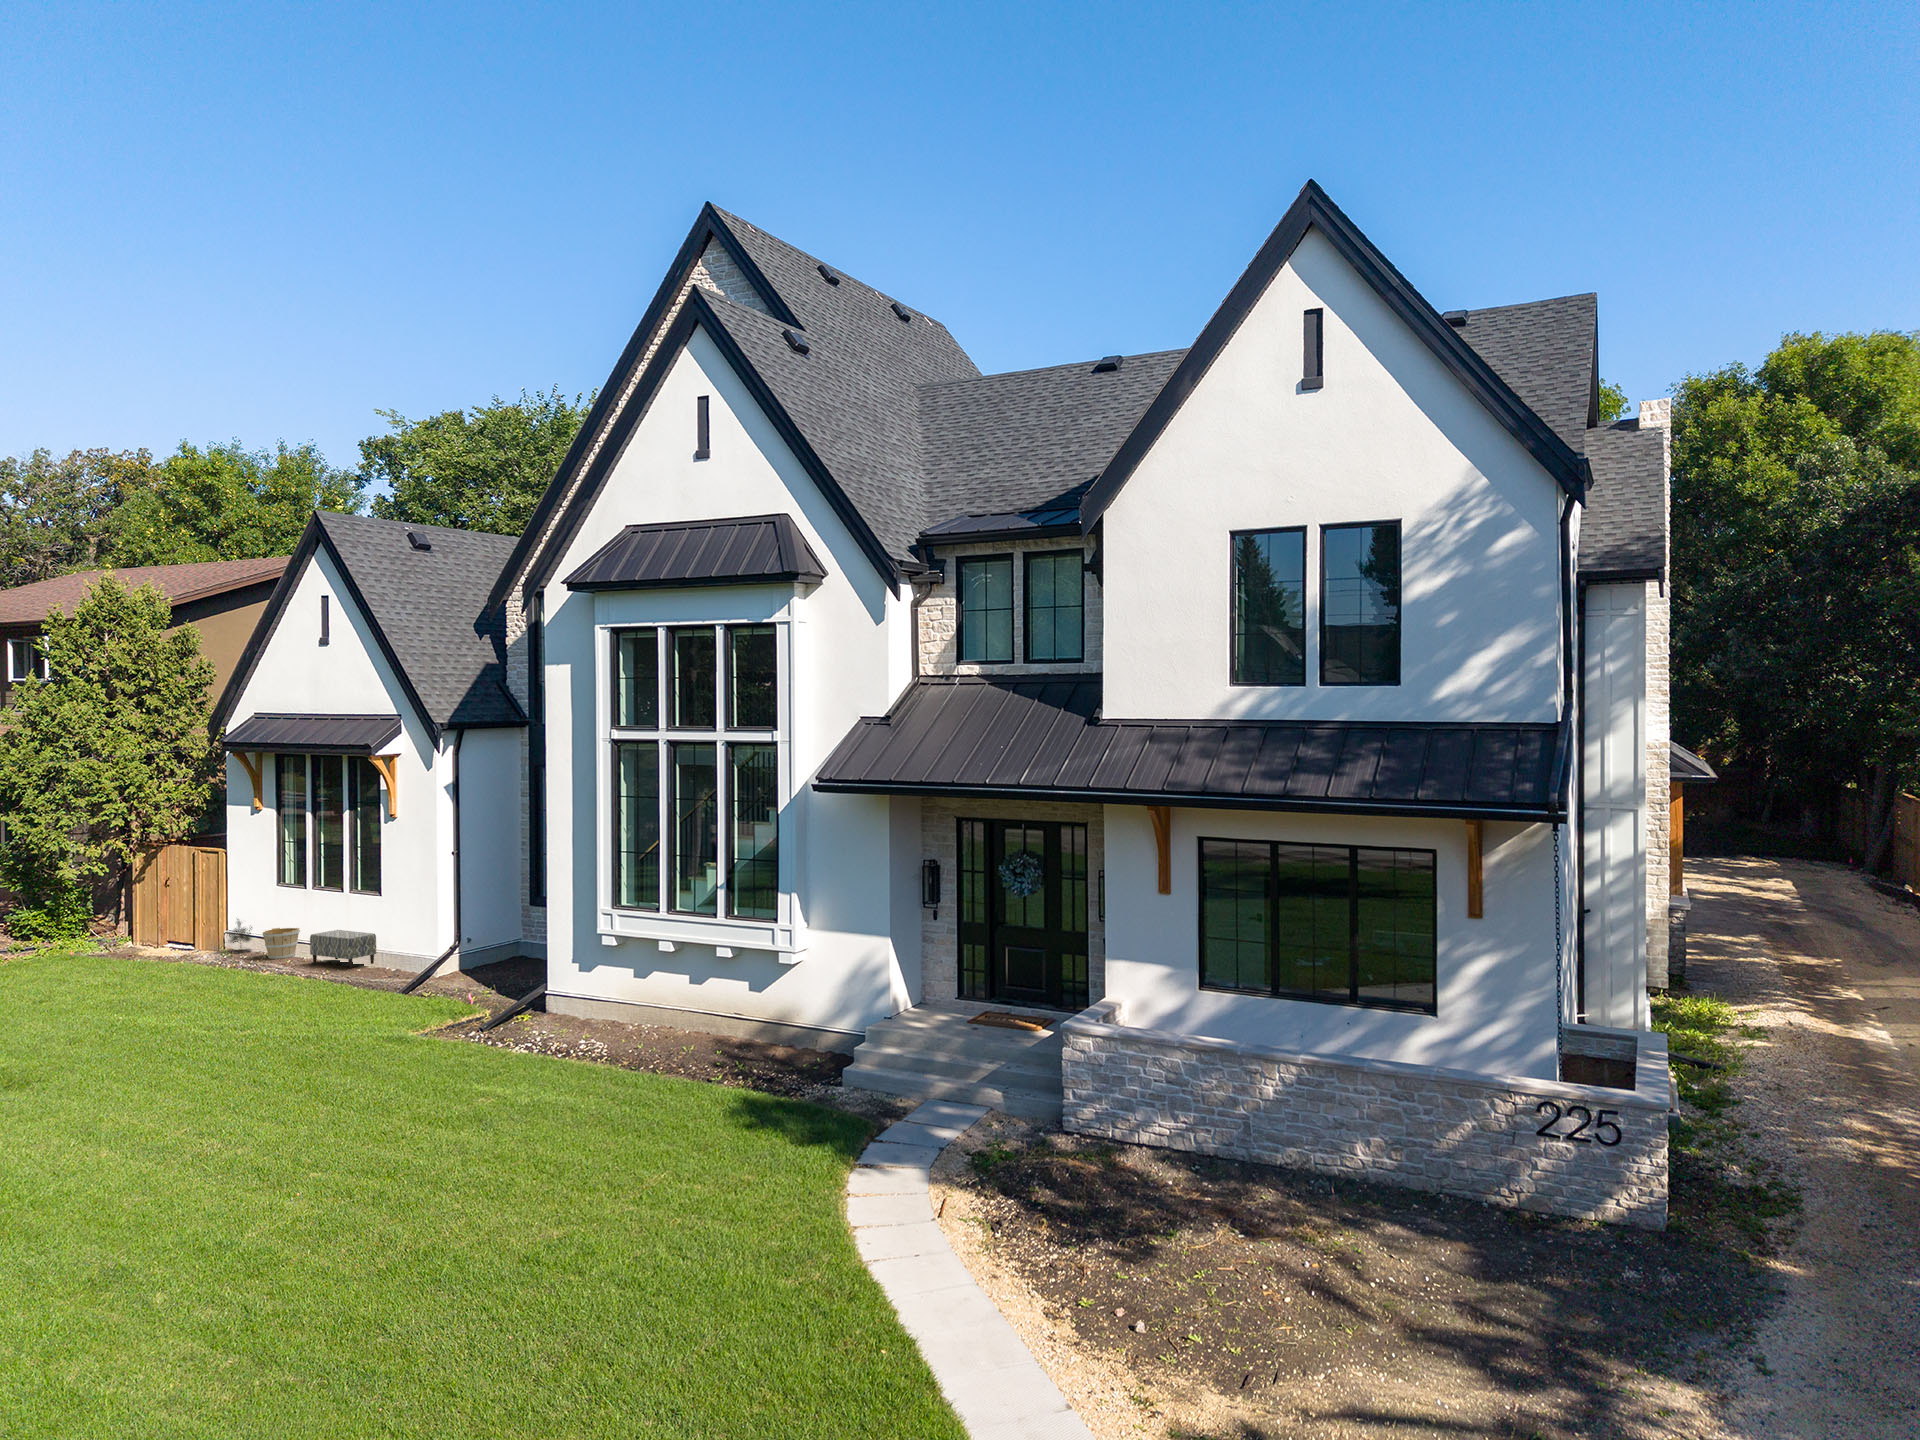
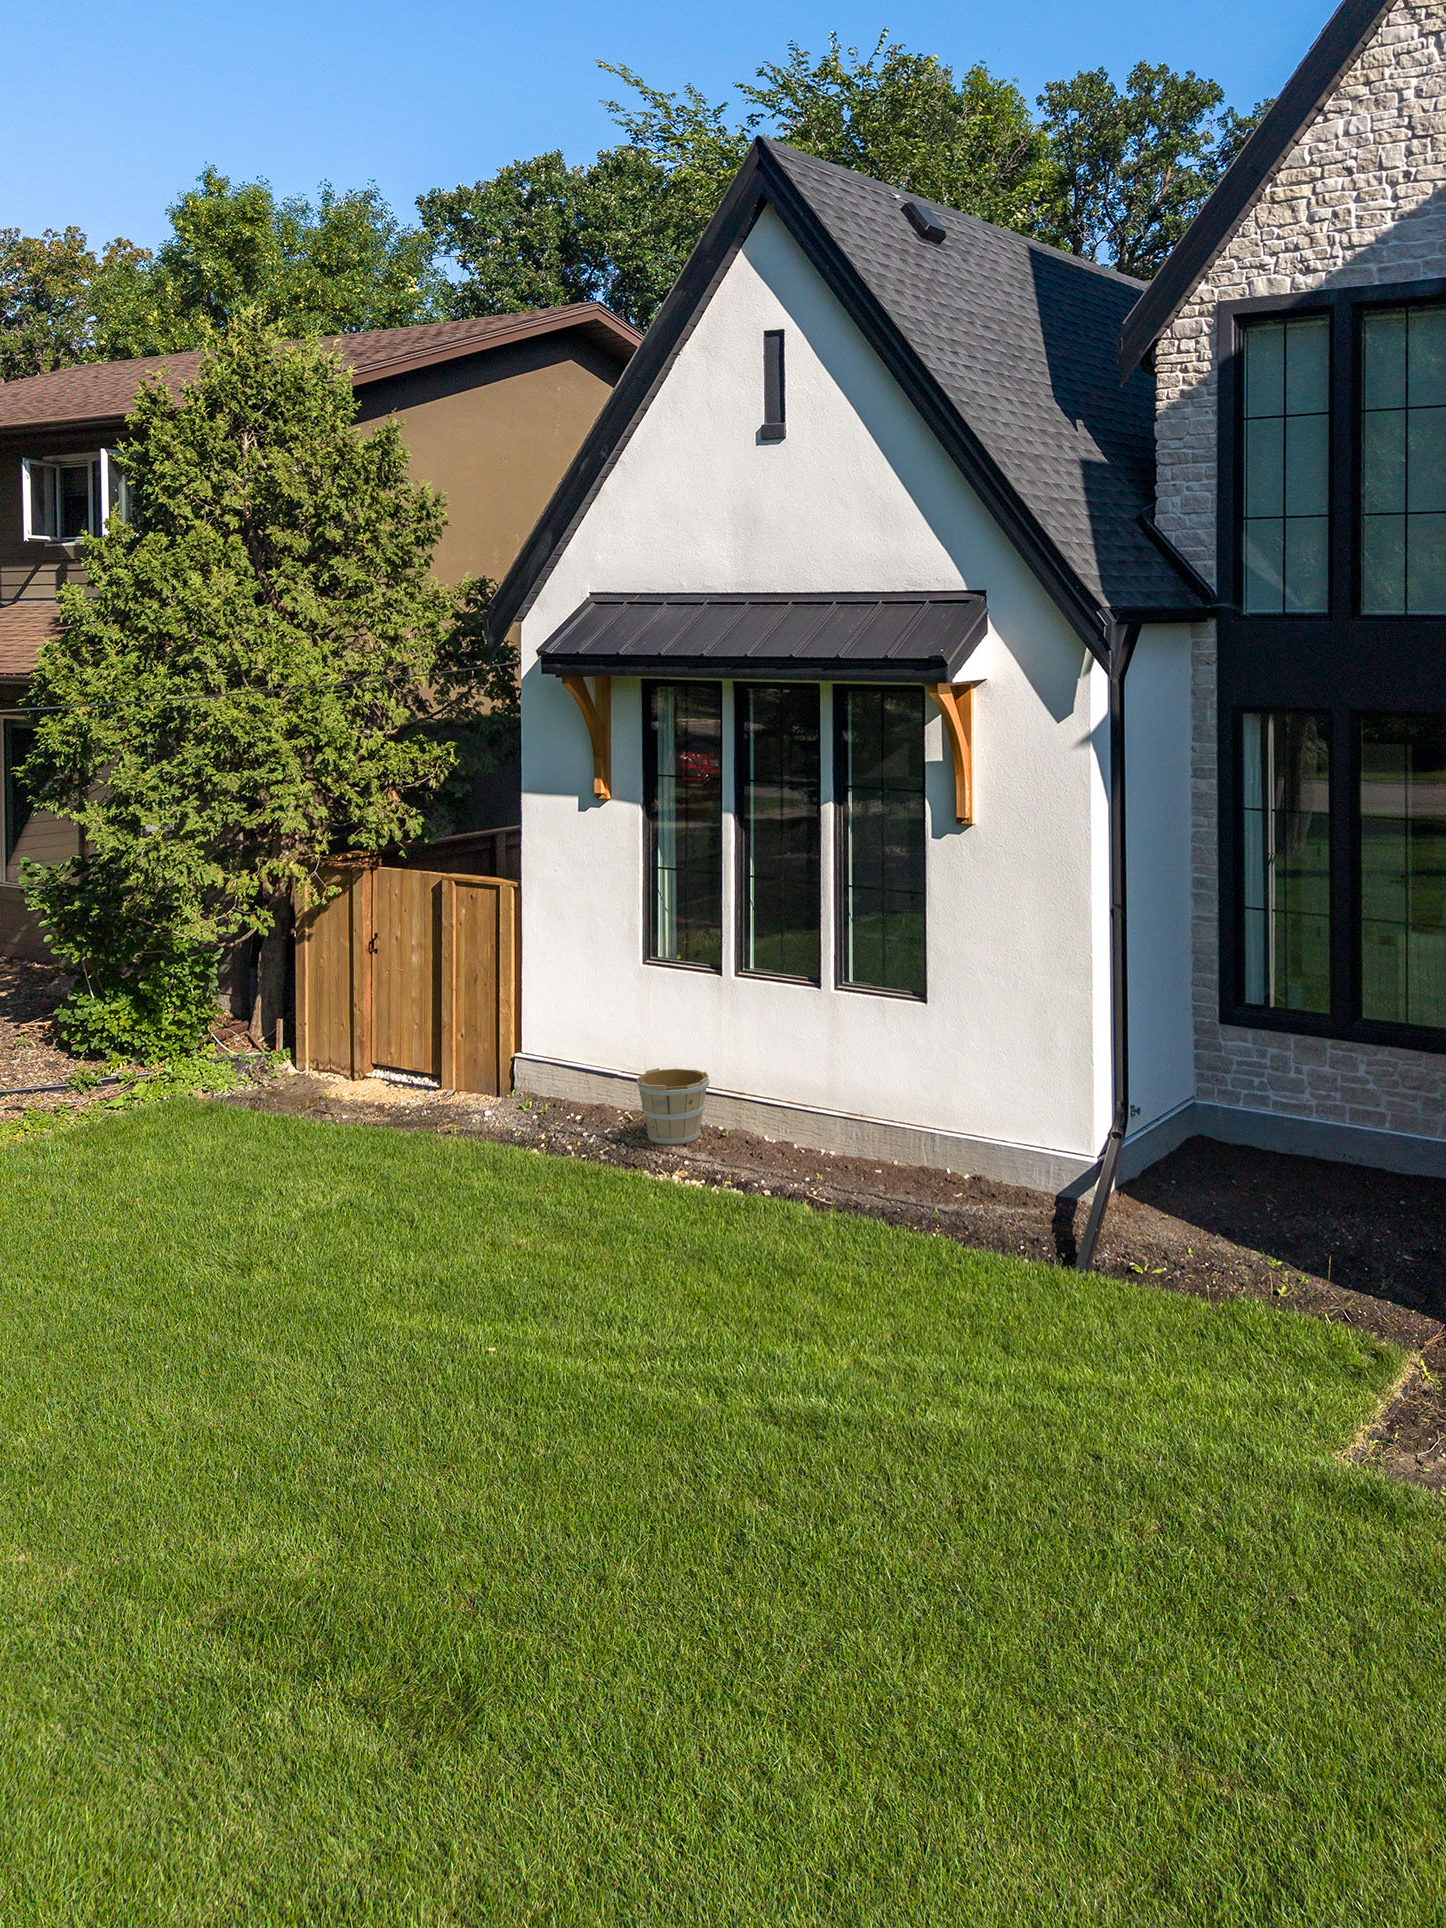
potted tree: present [227,919,252,954] -> none [531,1037,586,1119]
bench: present [310,930,376,968] -> none [774,1085,930,1193]

